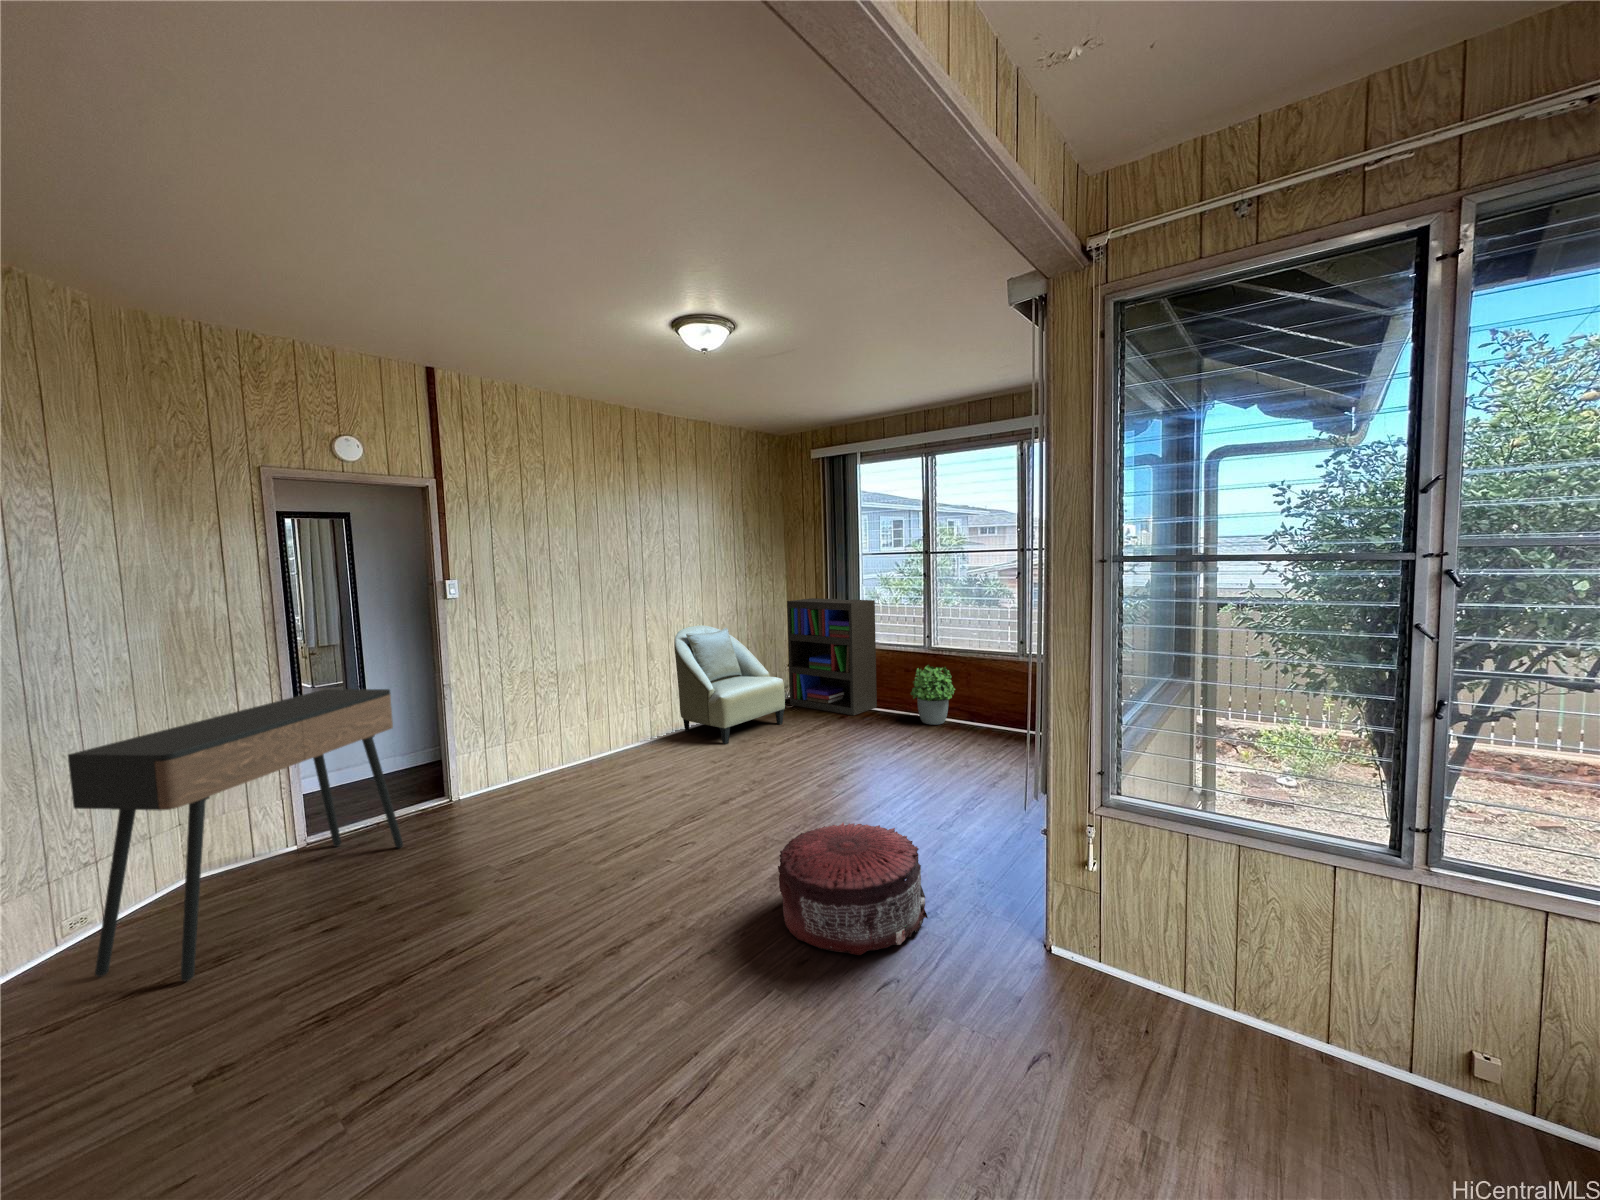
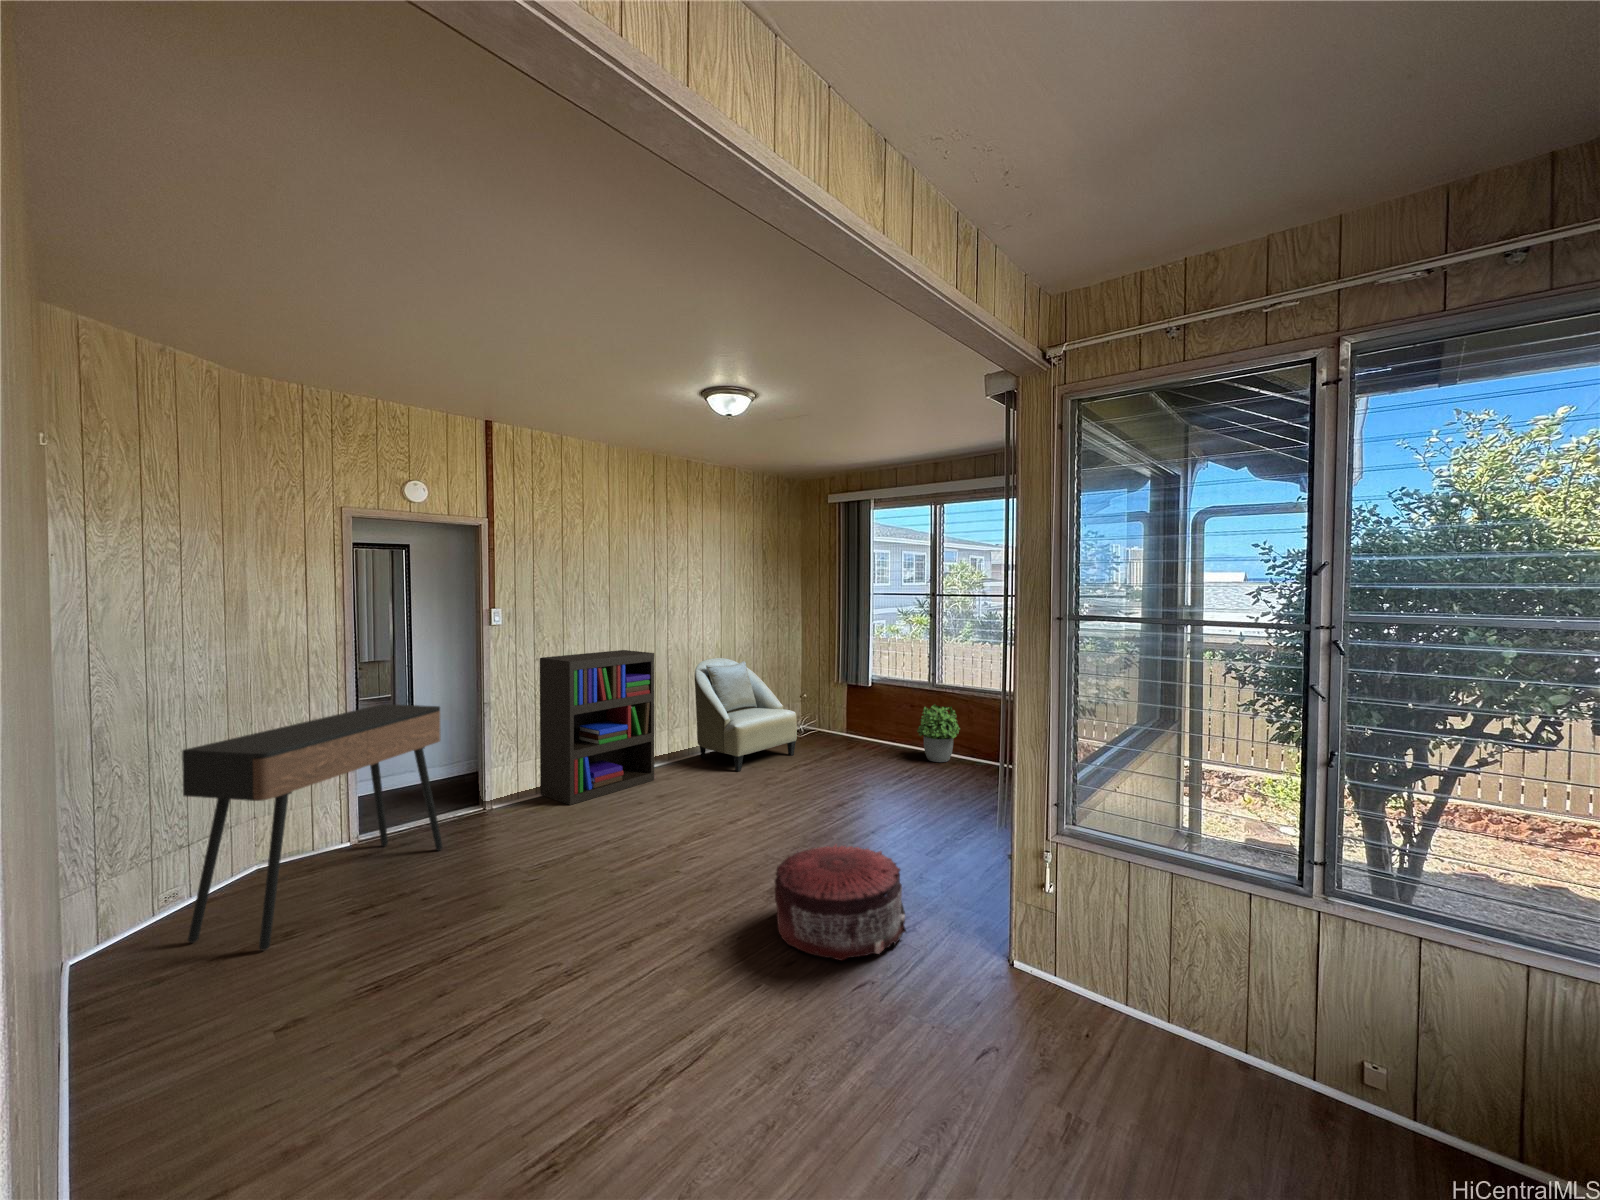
bookshelf: present [787,598,877,715] -> present [540,650,654,805]

